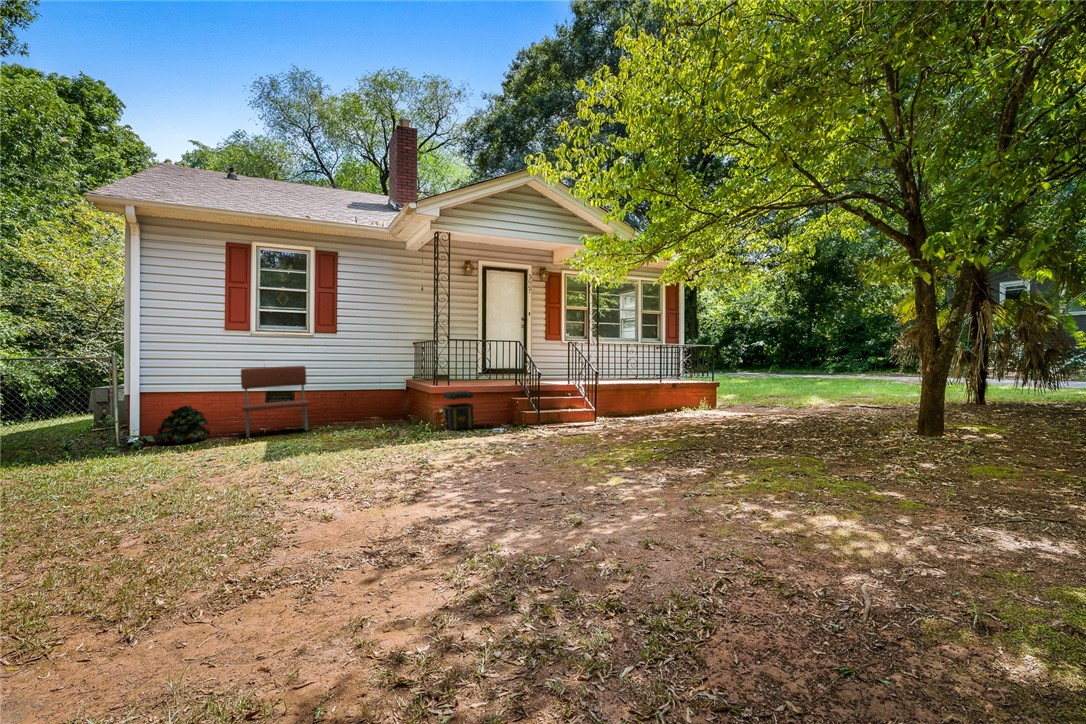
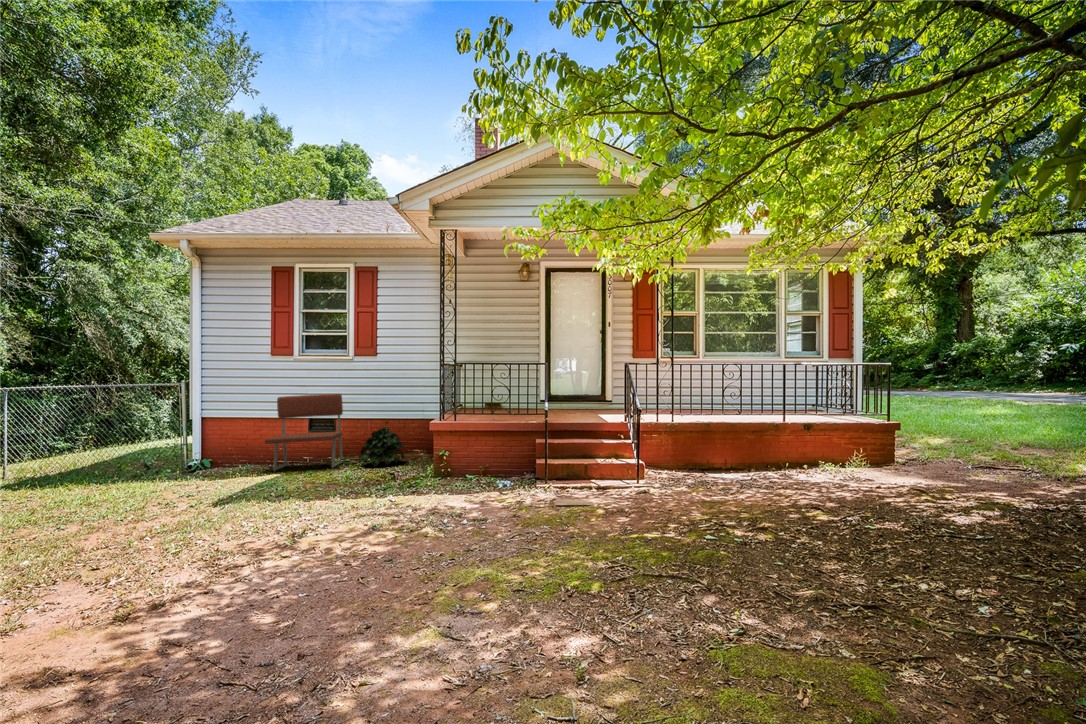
toolbox: present [443,391,474,430] -> none [452,430,490,482]
potted plant: present [155,406,210,443] -> present [358,428,404,466]

